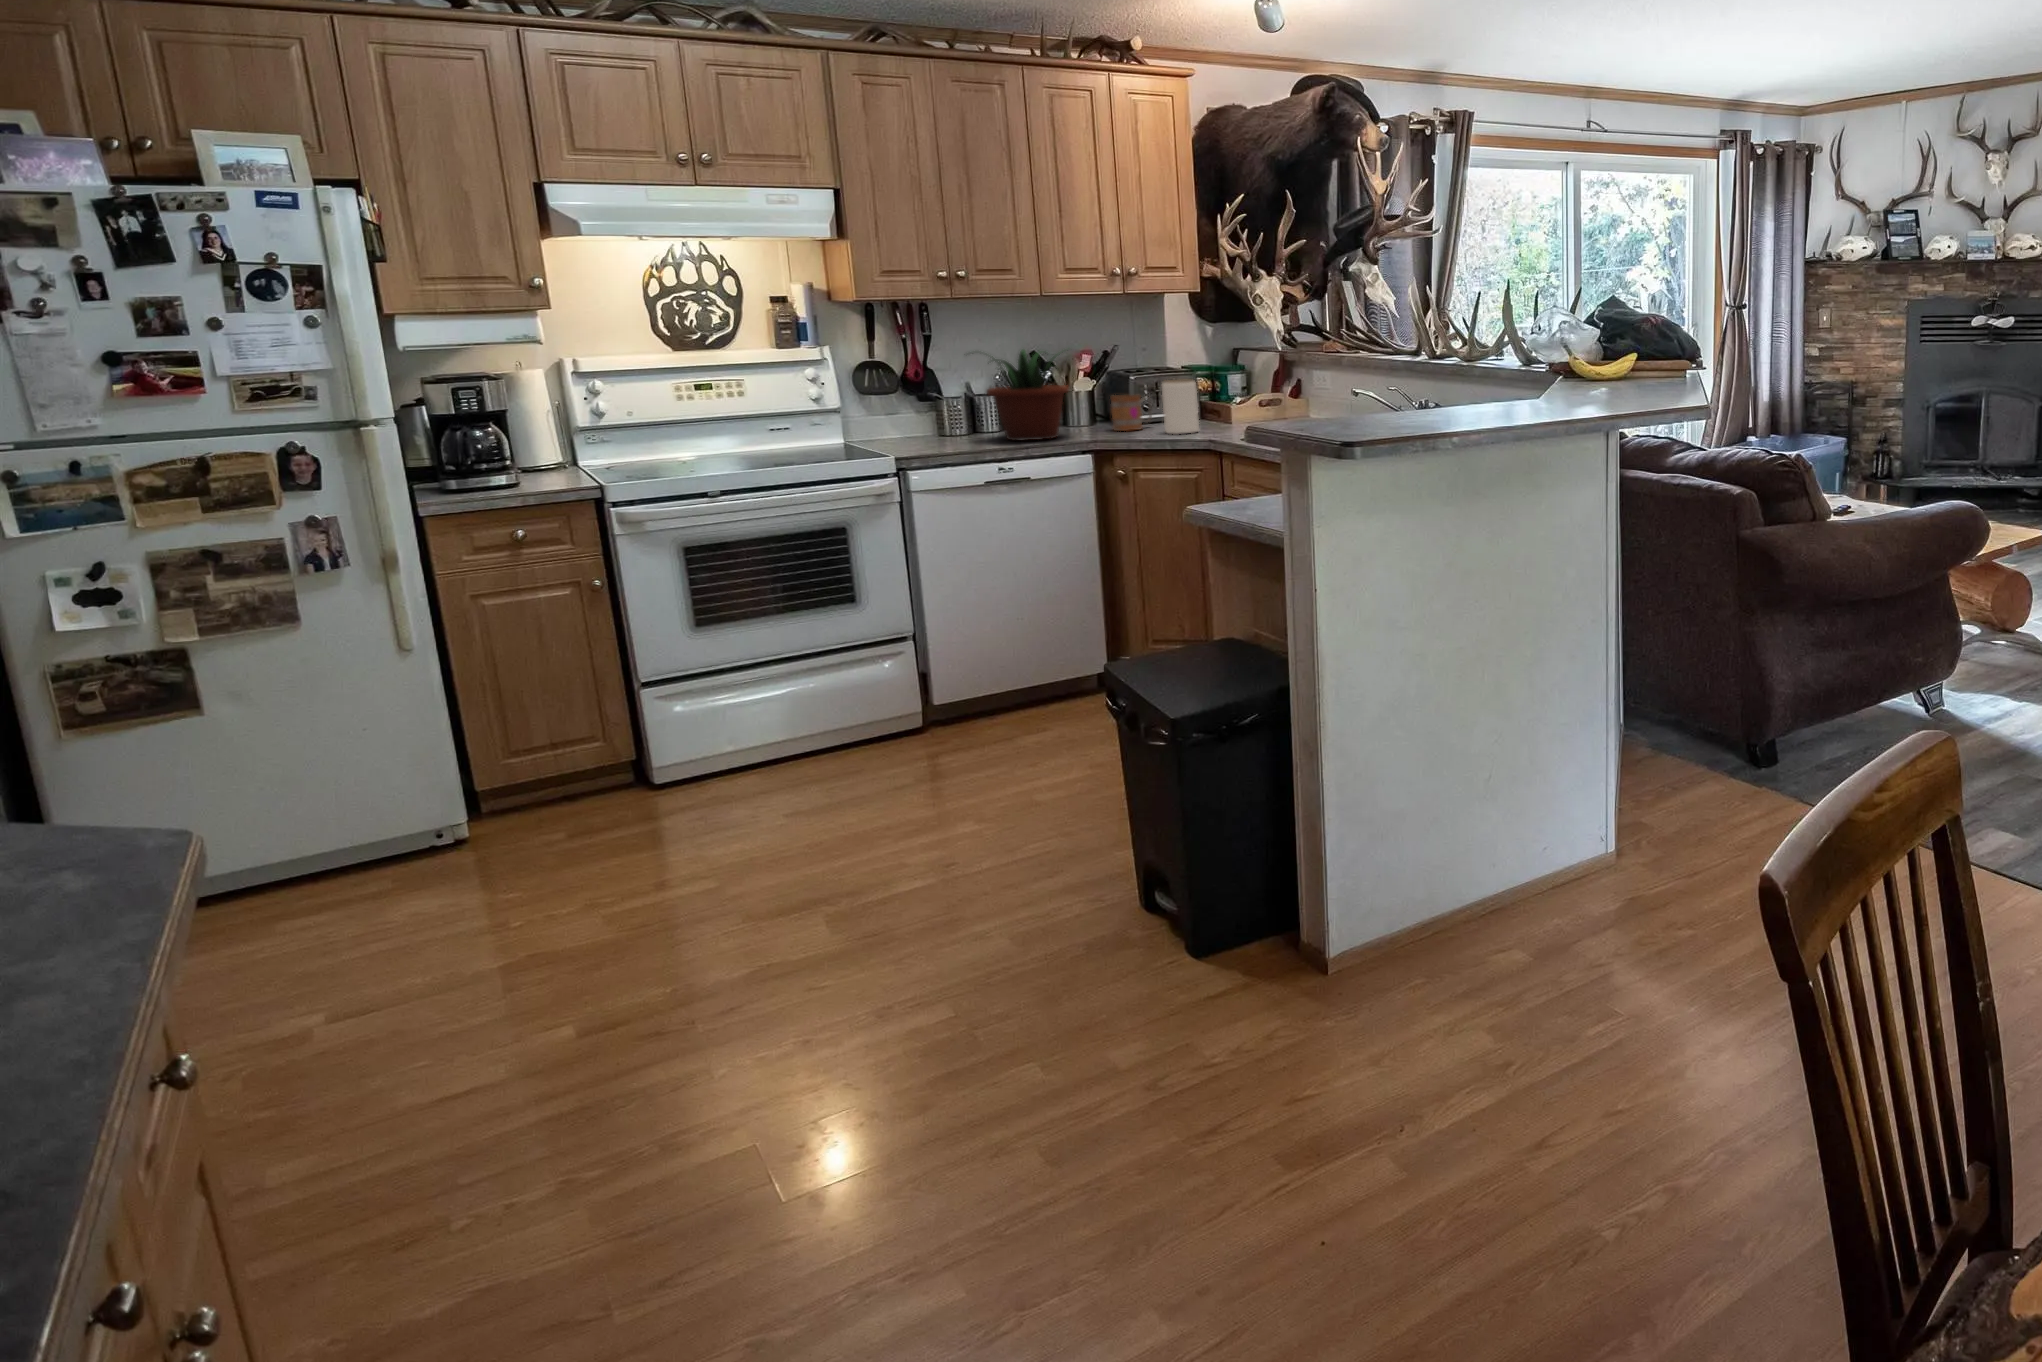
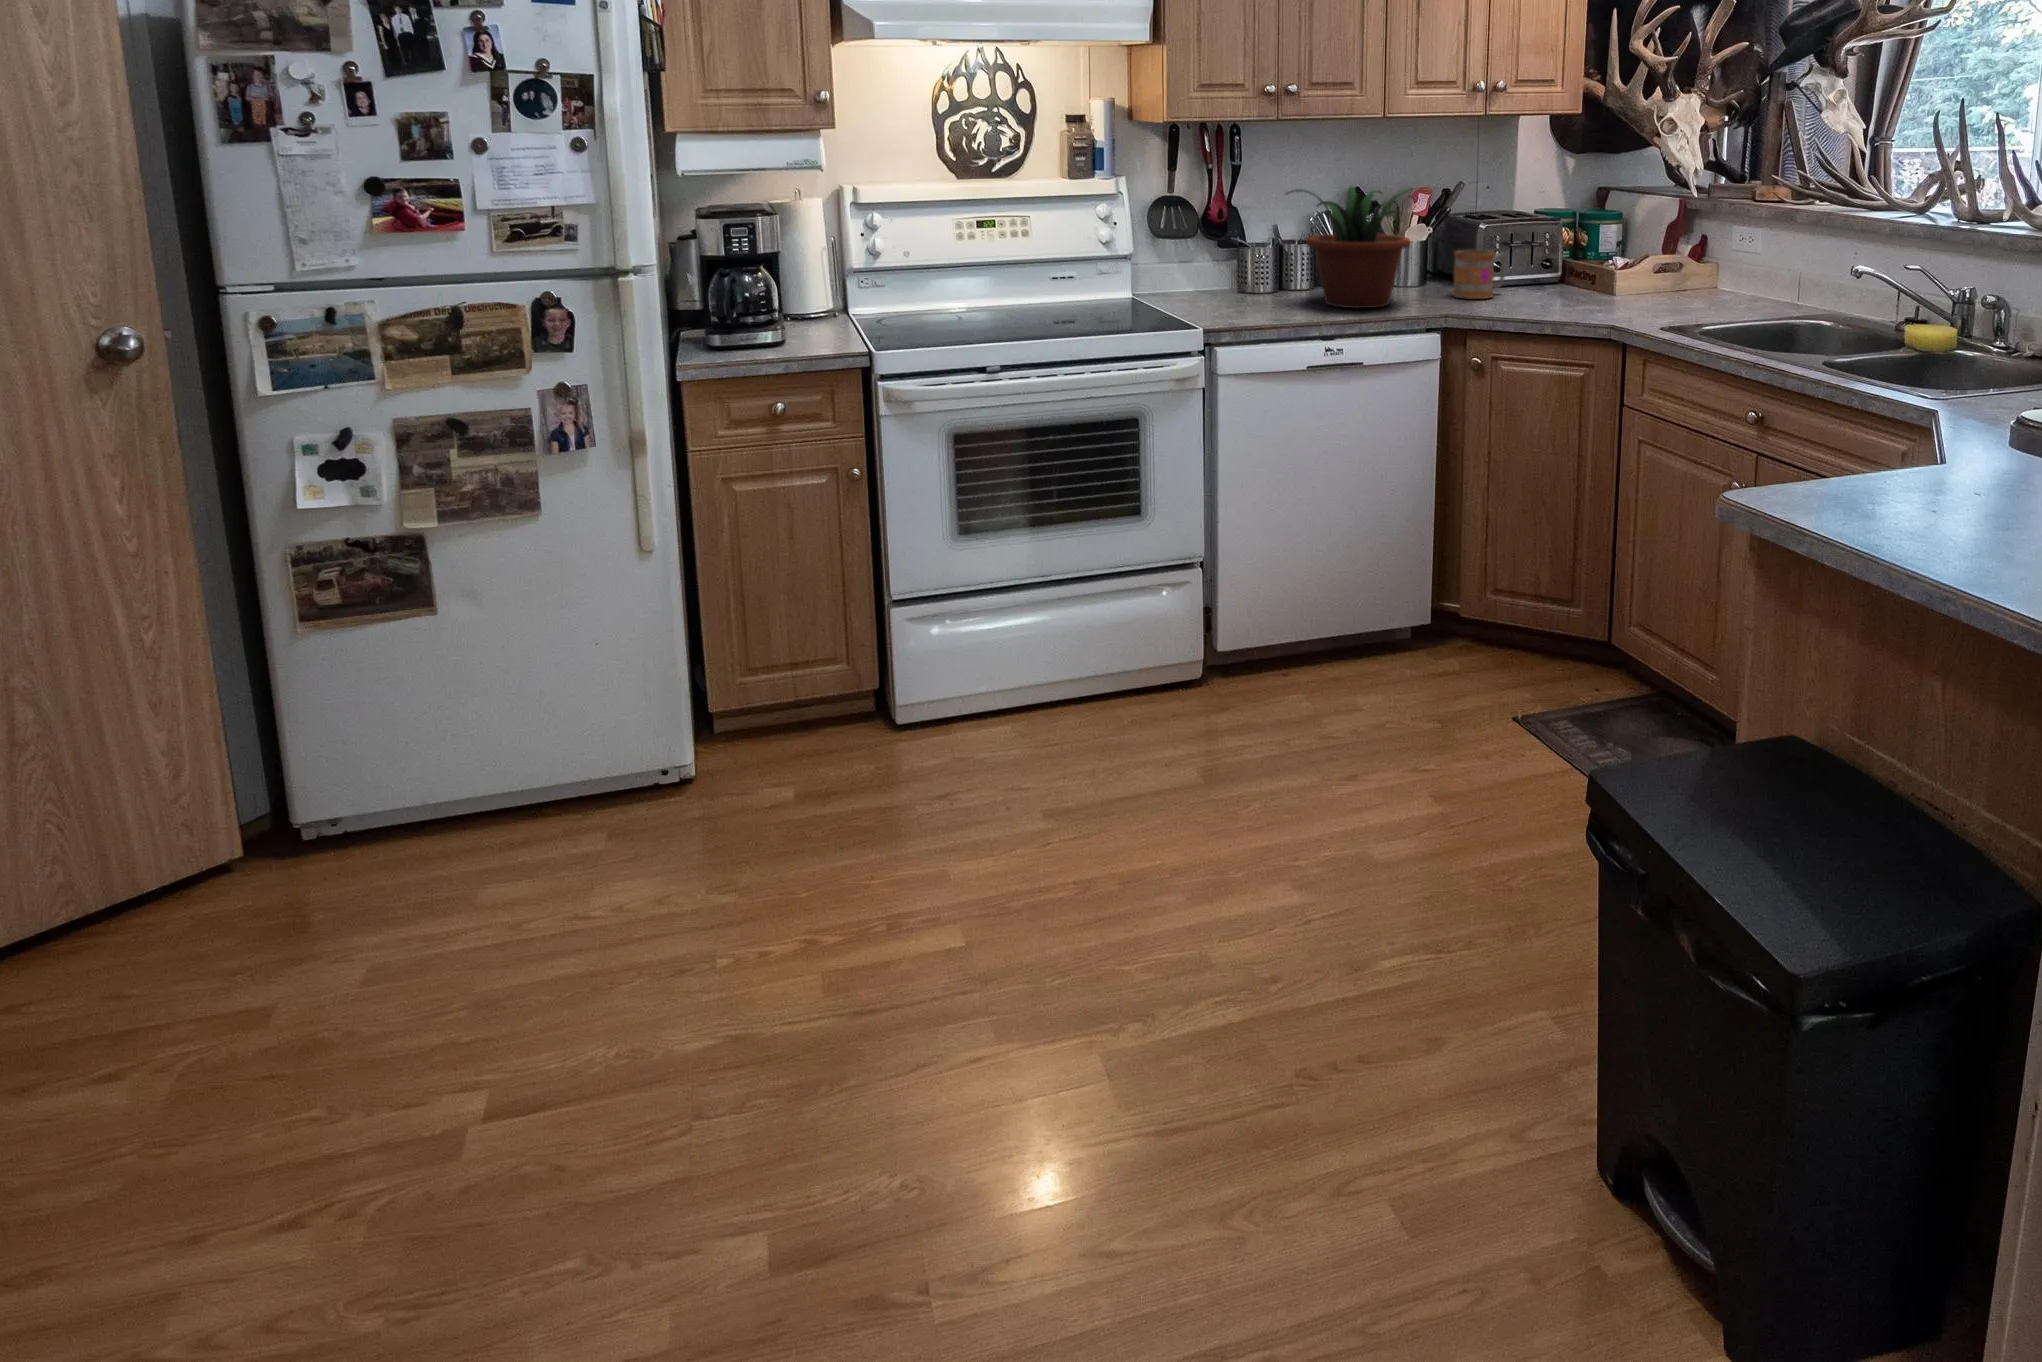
jar: present [1162,379,1199,434] -> none [1529,235,1579,310]

